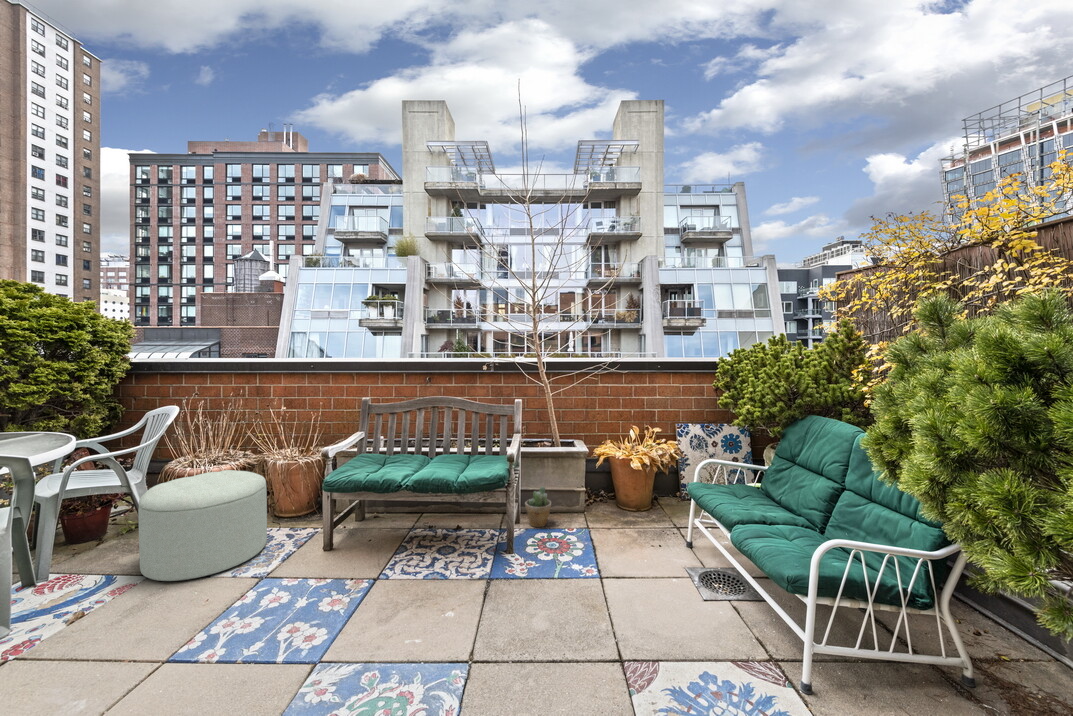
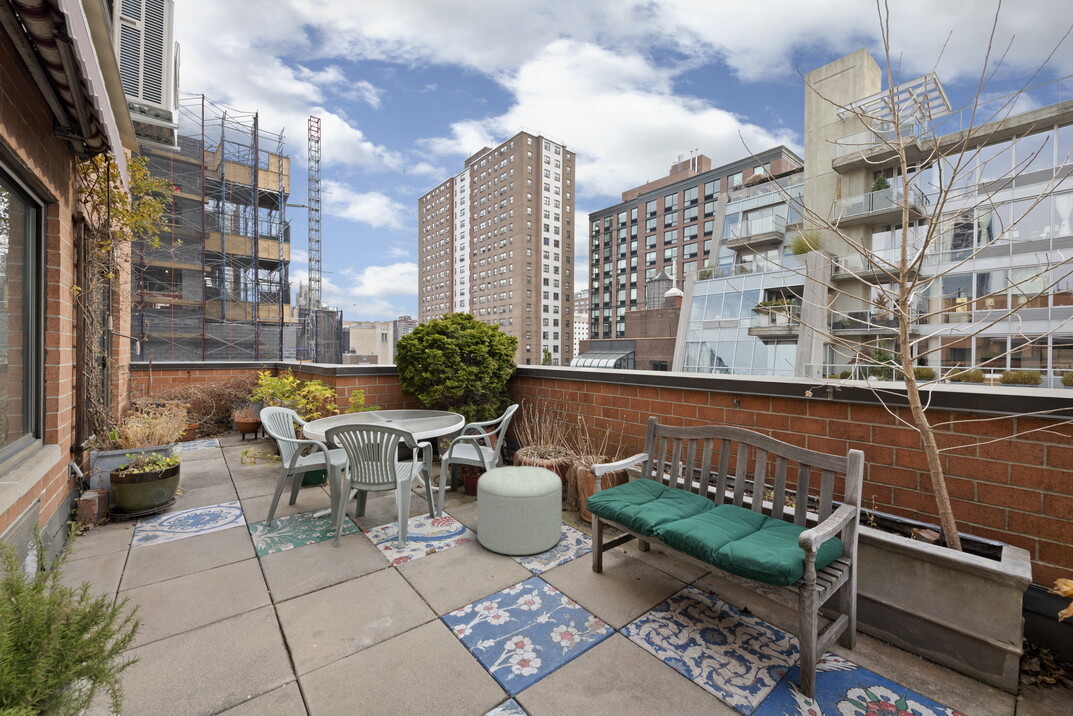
potted plant: present [525,486,551,527] -> none [862,607,919,679]

